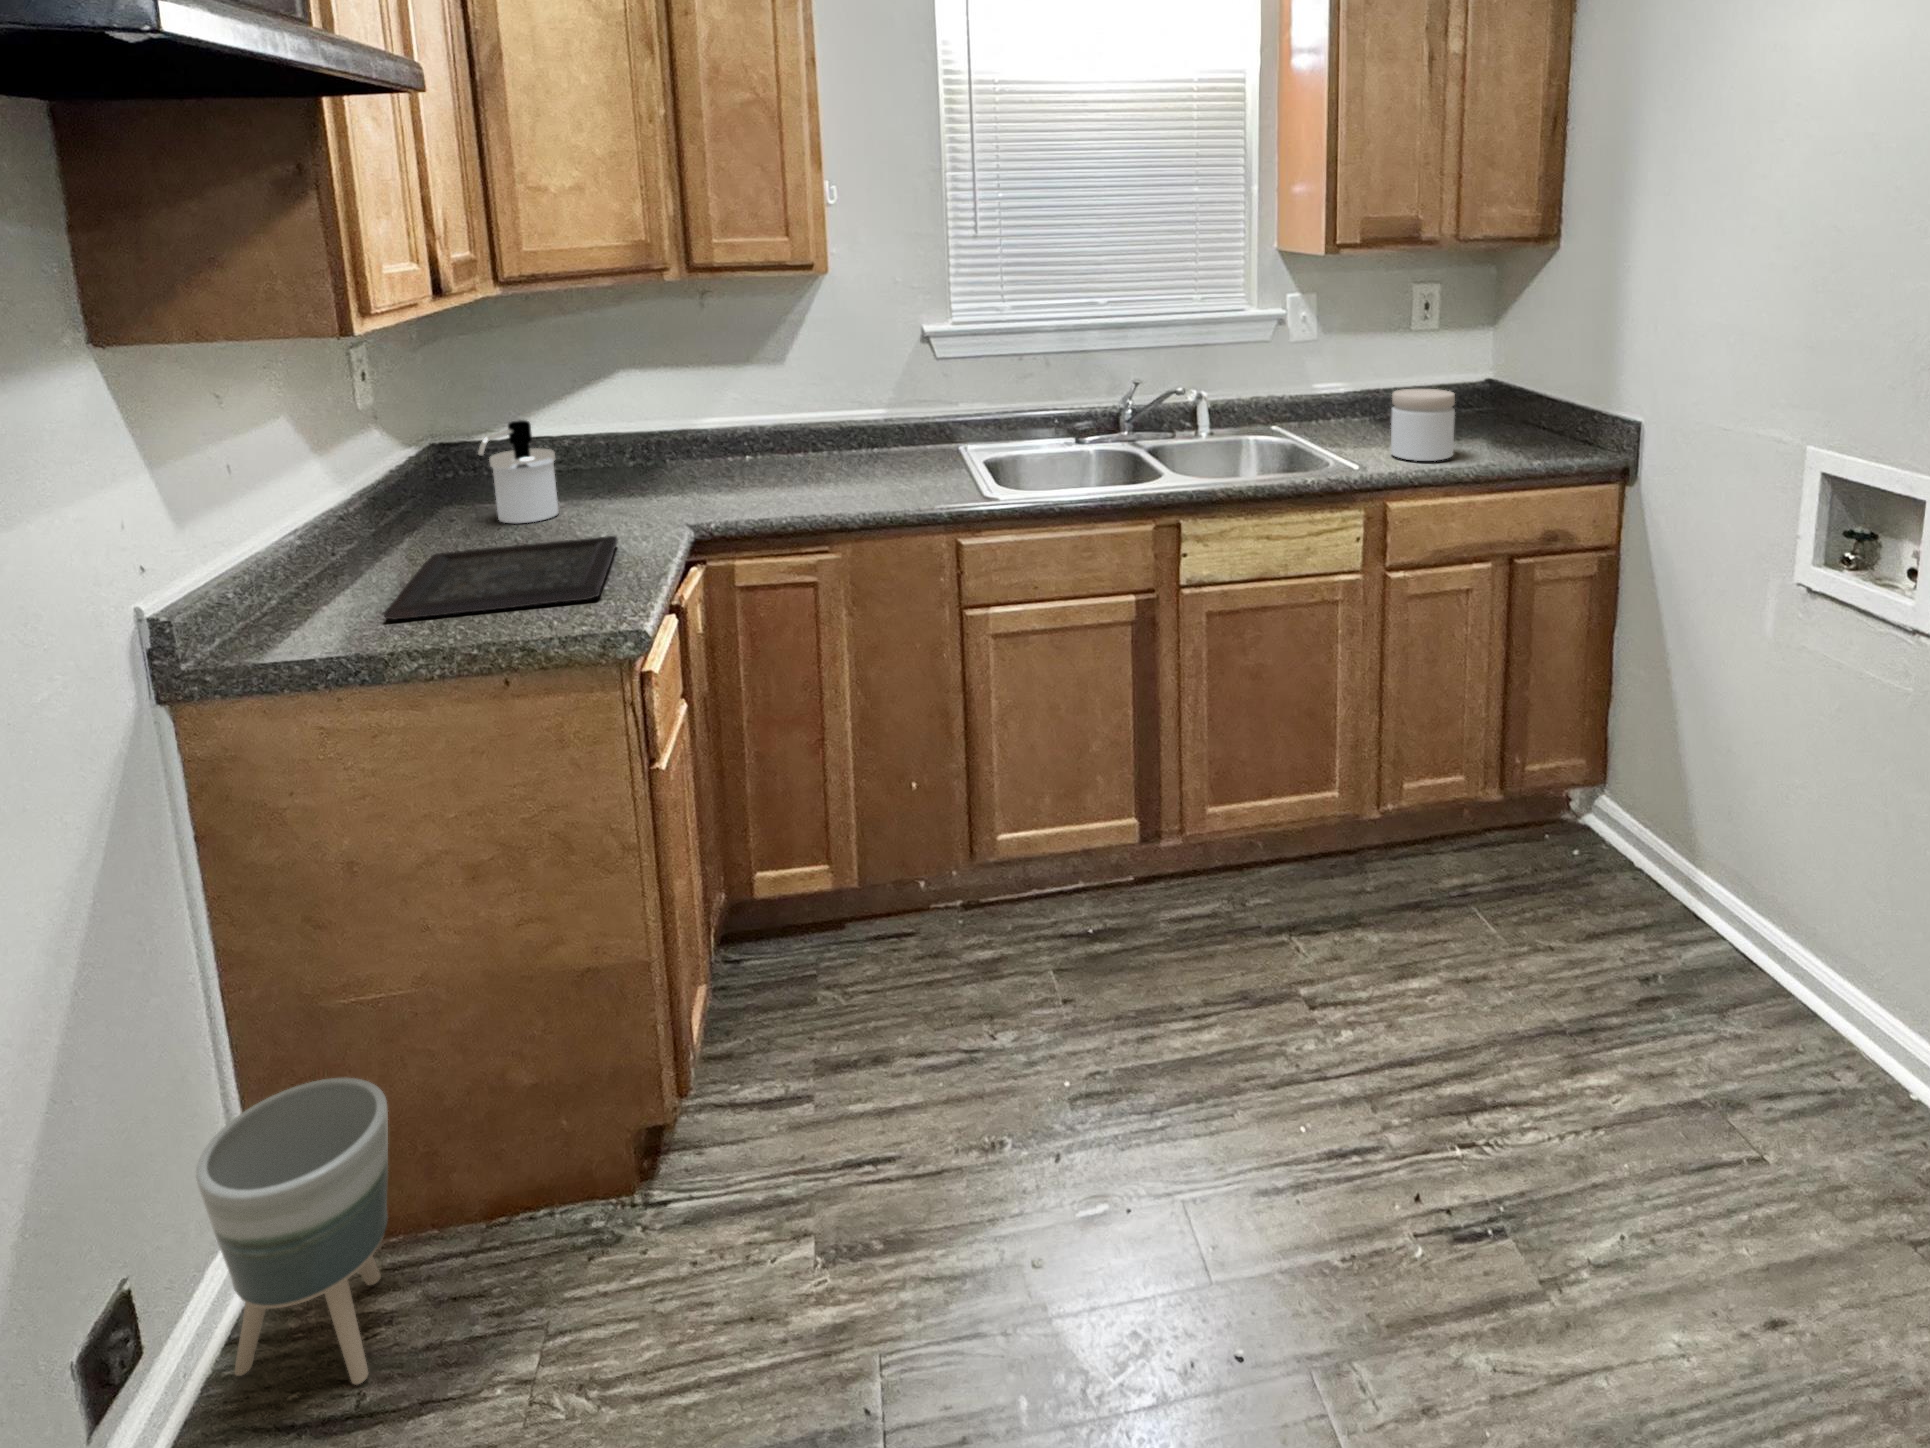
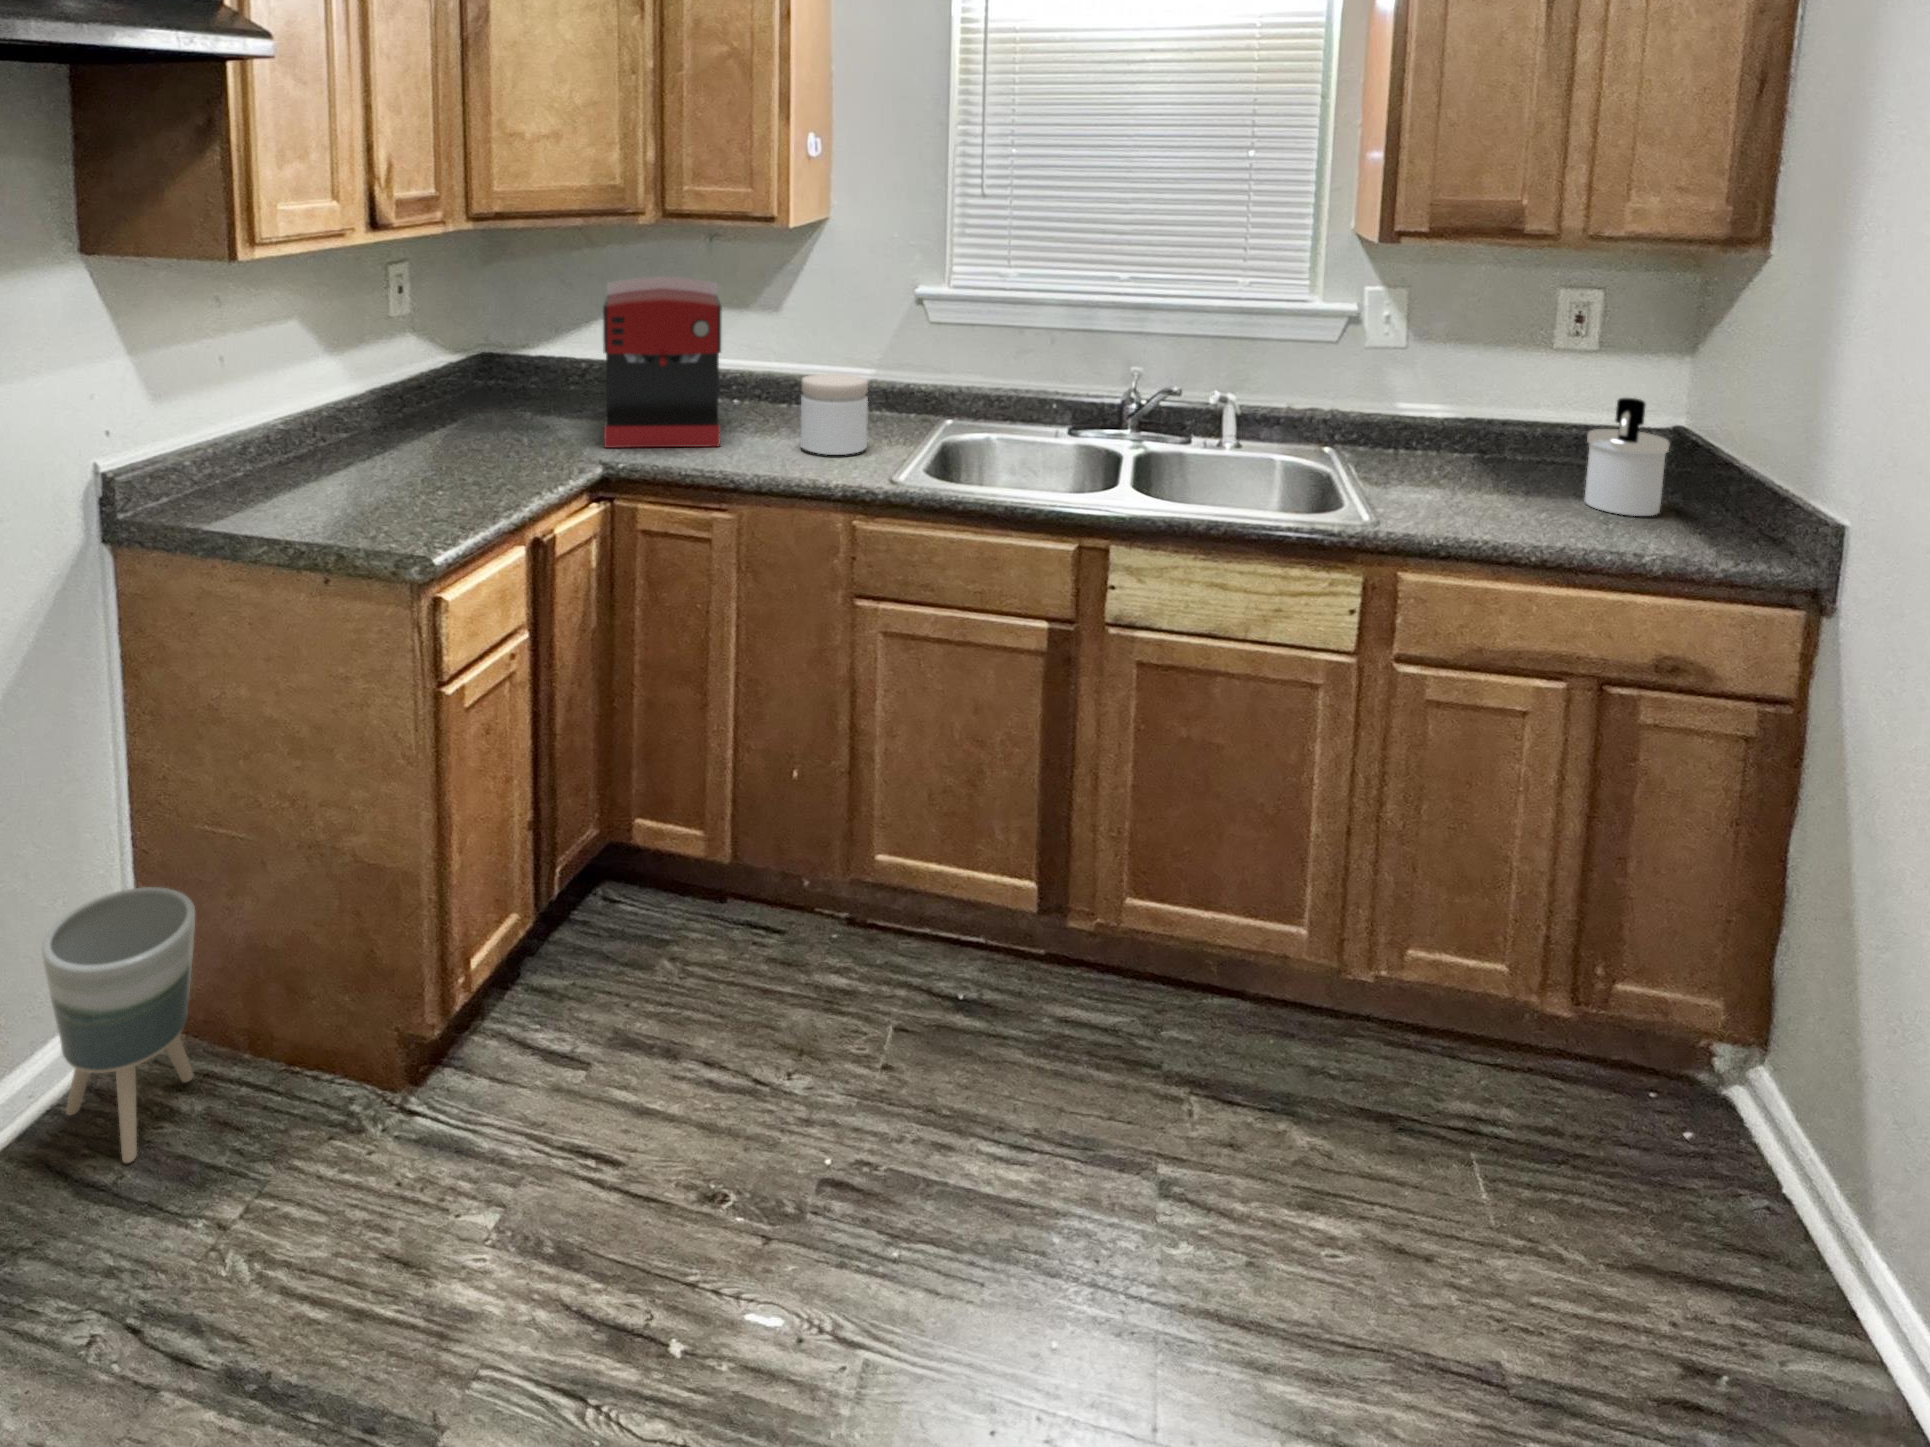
coffee maker: none [623,334,784,514] -> present [603,276,721,448]
jar: present [1391,389,1455,461] -> present [800,374,868,455]
soap dispenser: present [478,420,558,523] -> present [1585,398,1669,516]
tray: present [384,536,618,620] -> none [283,453,526,518]

